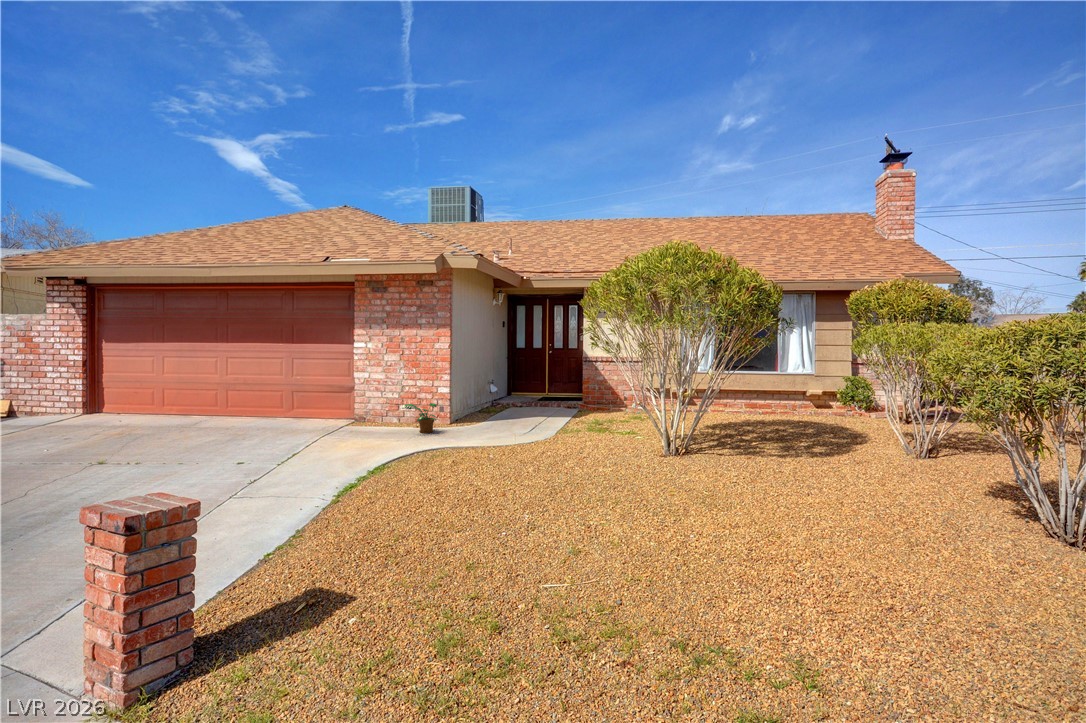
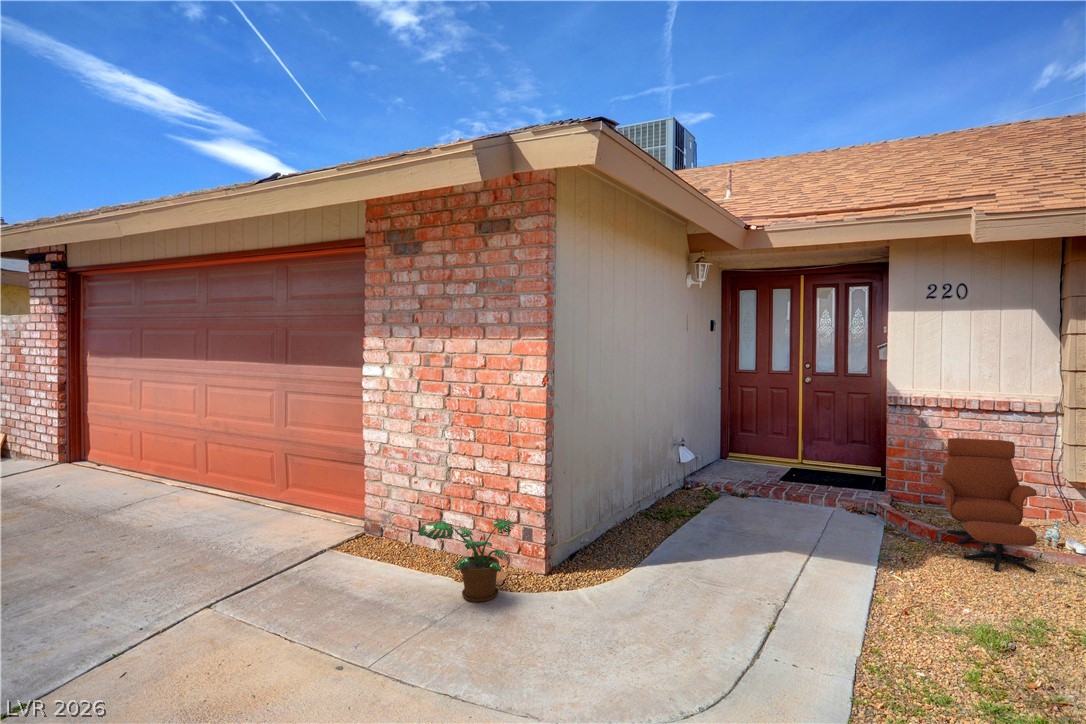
lounge chair: none [594,370,627,414] -> present [932,438,1037,572]

